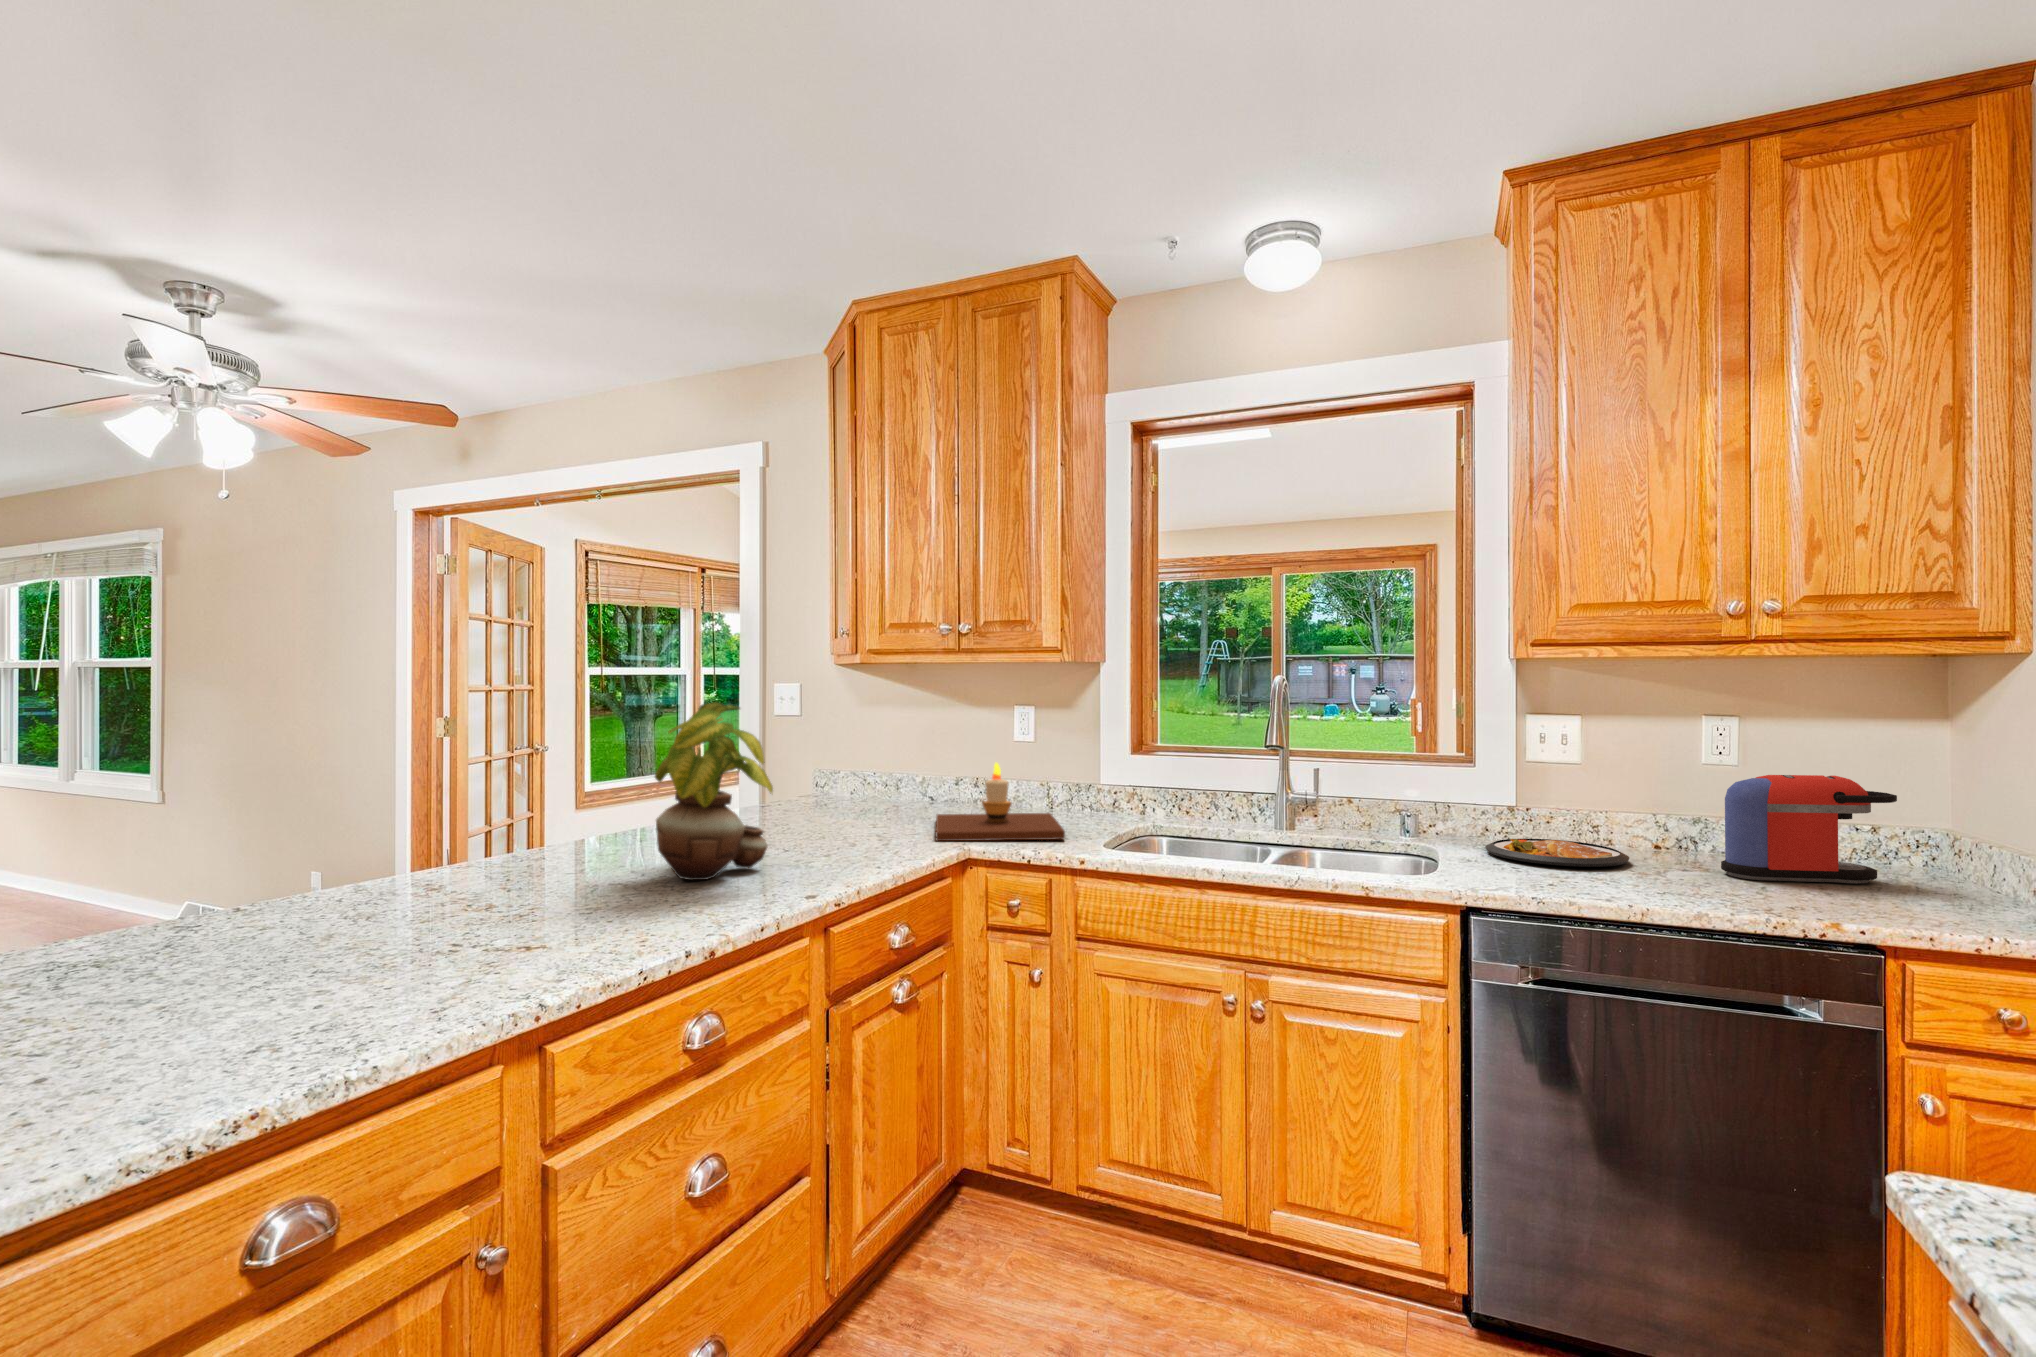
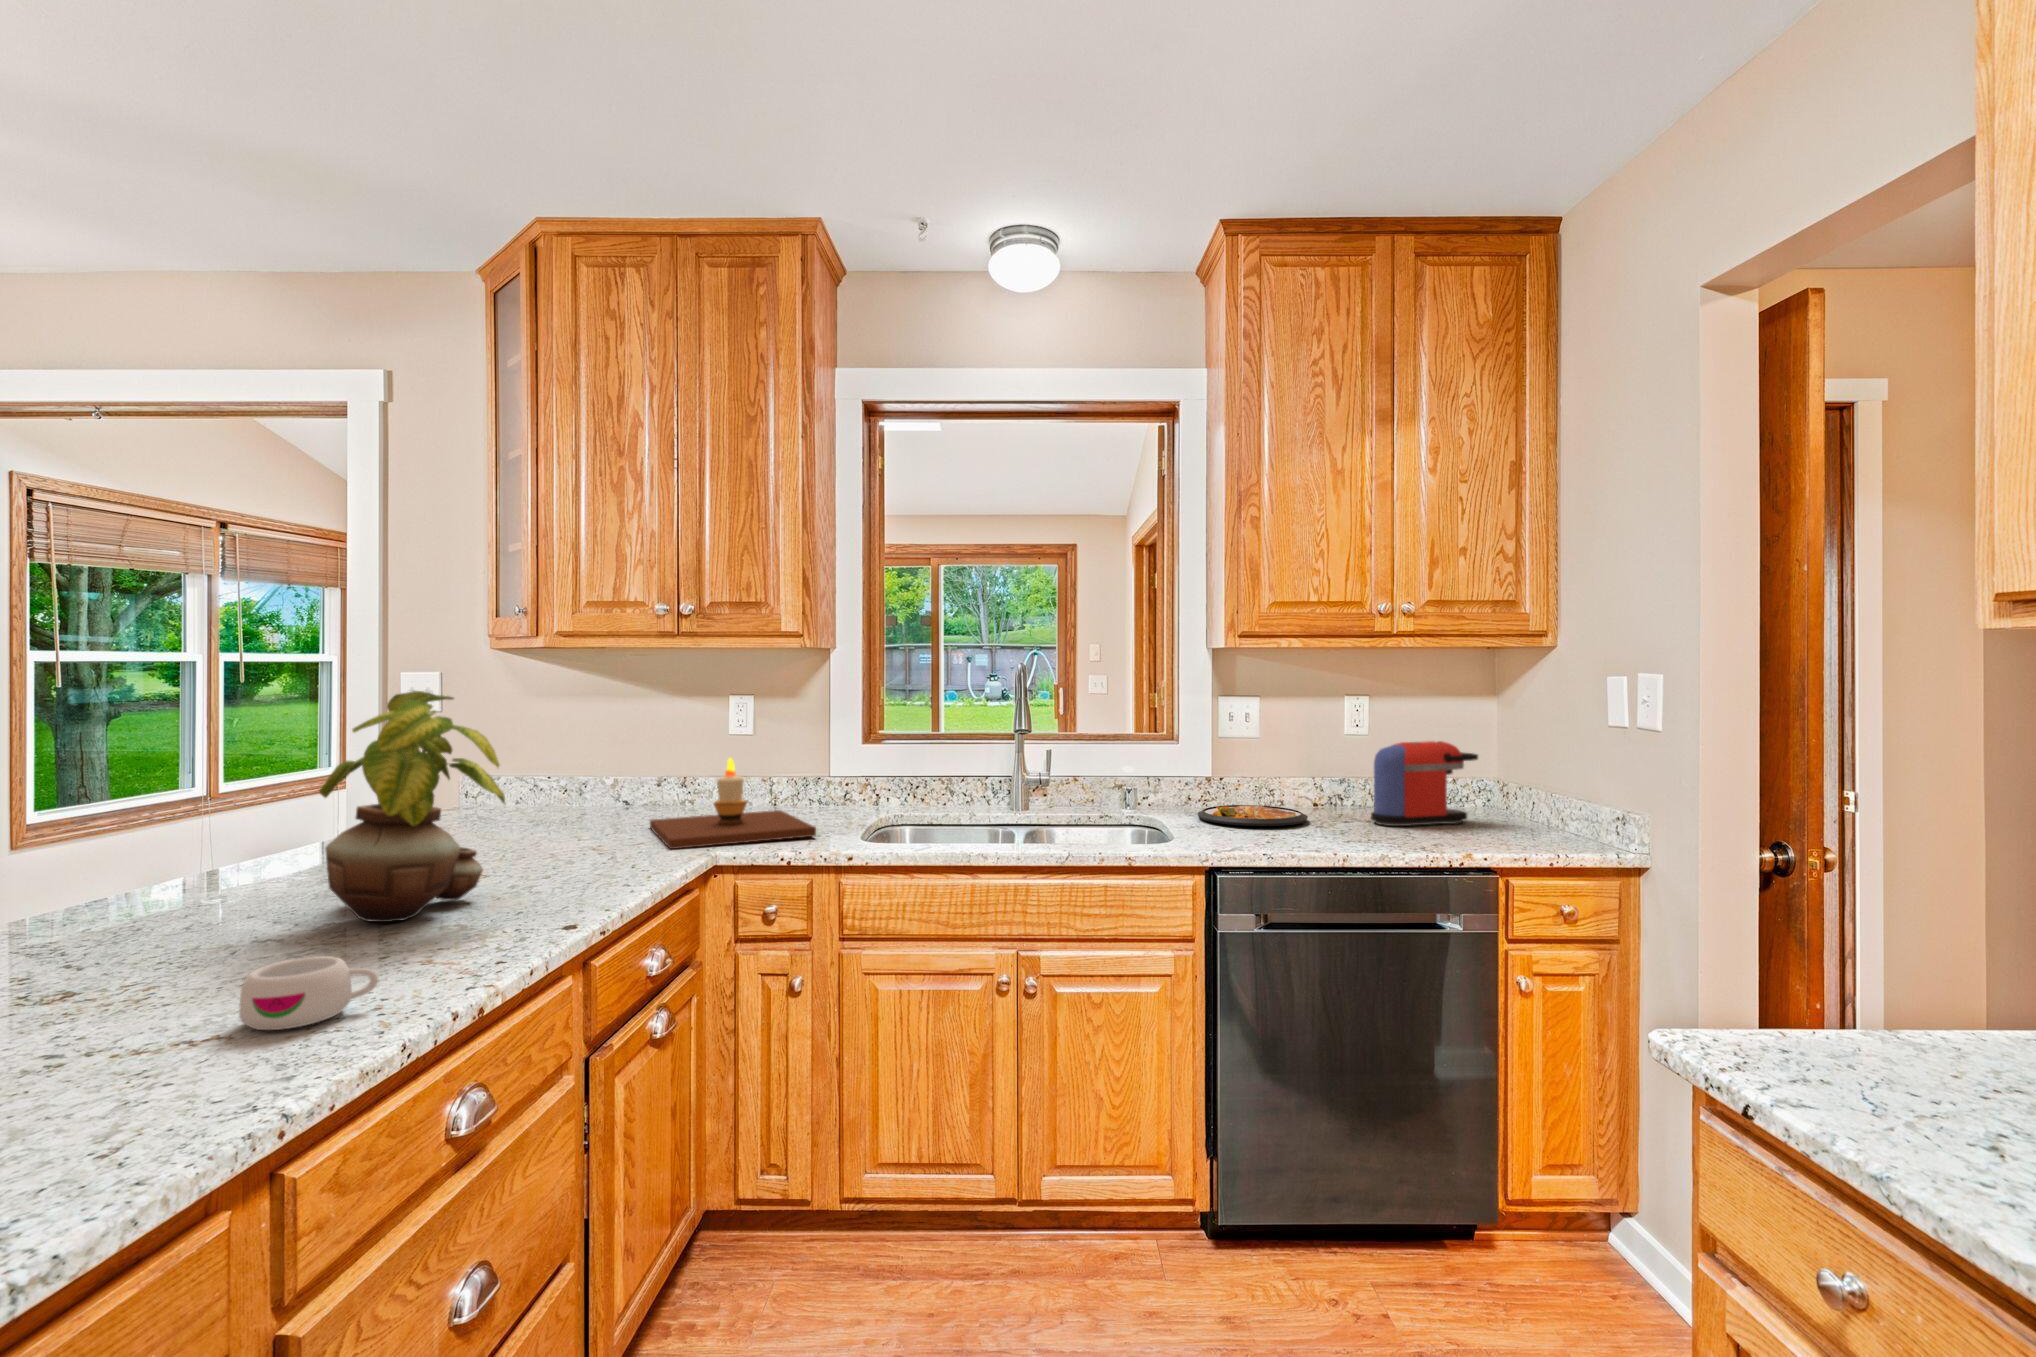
mug: none [552,899,639,948] -> present [239,956,378,1030]

